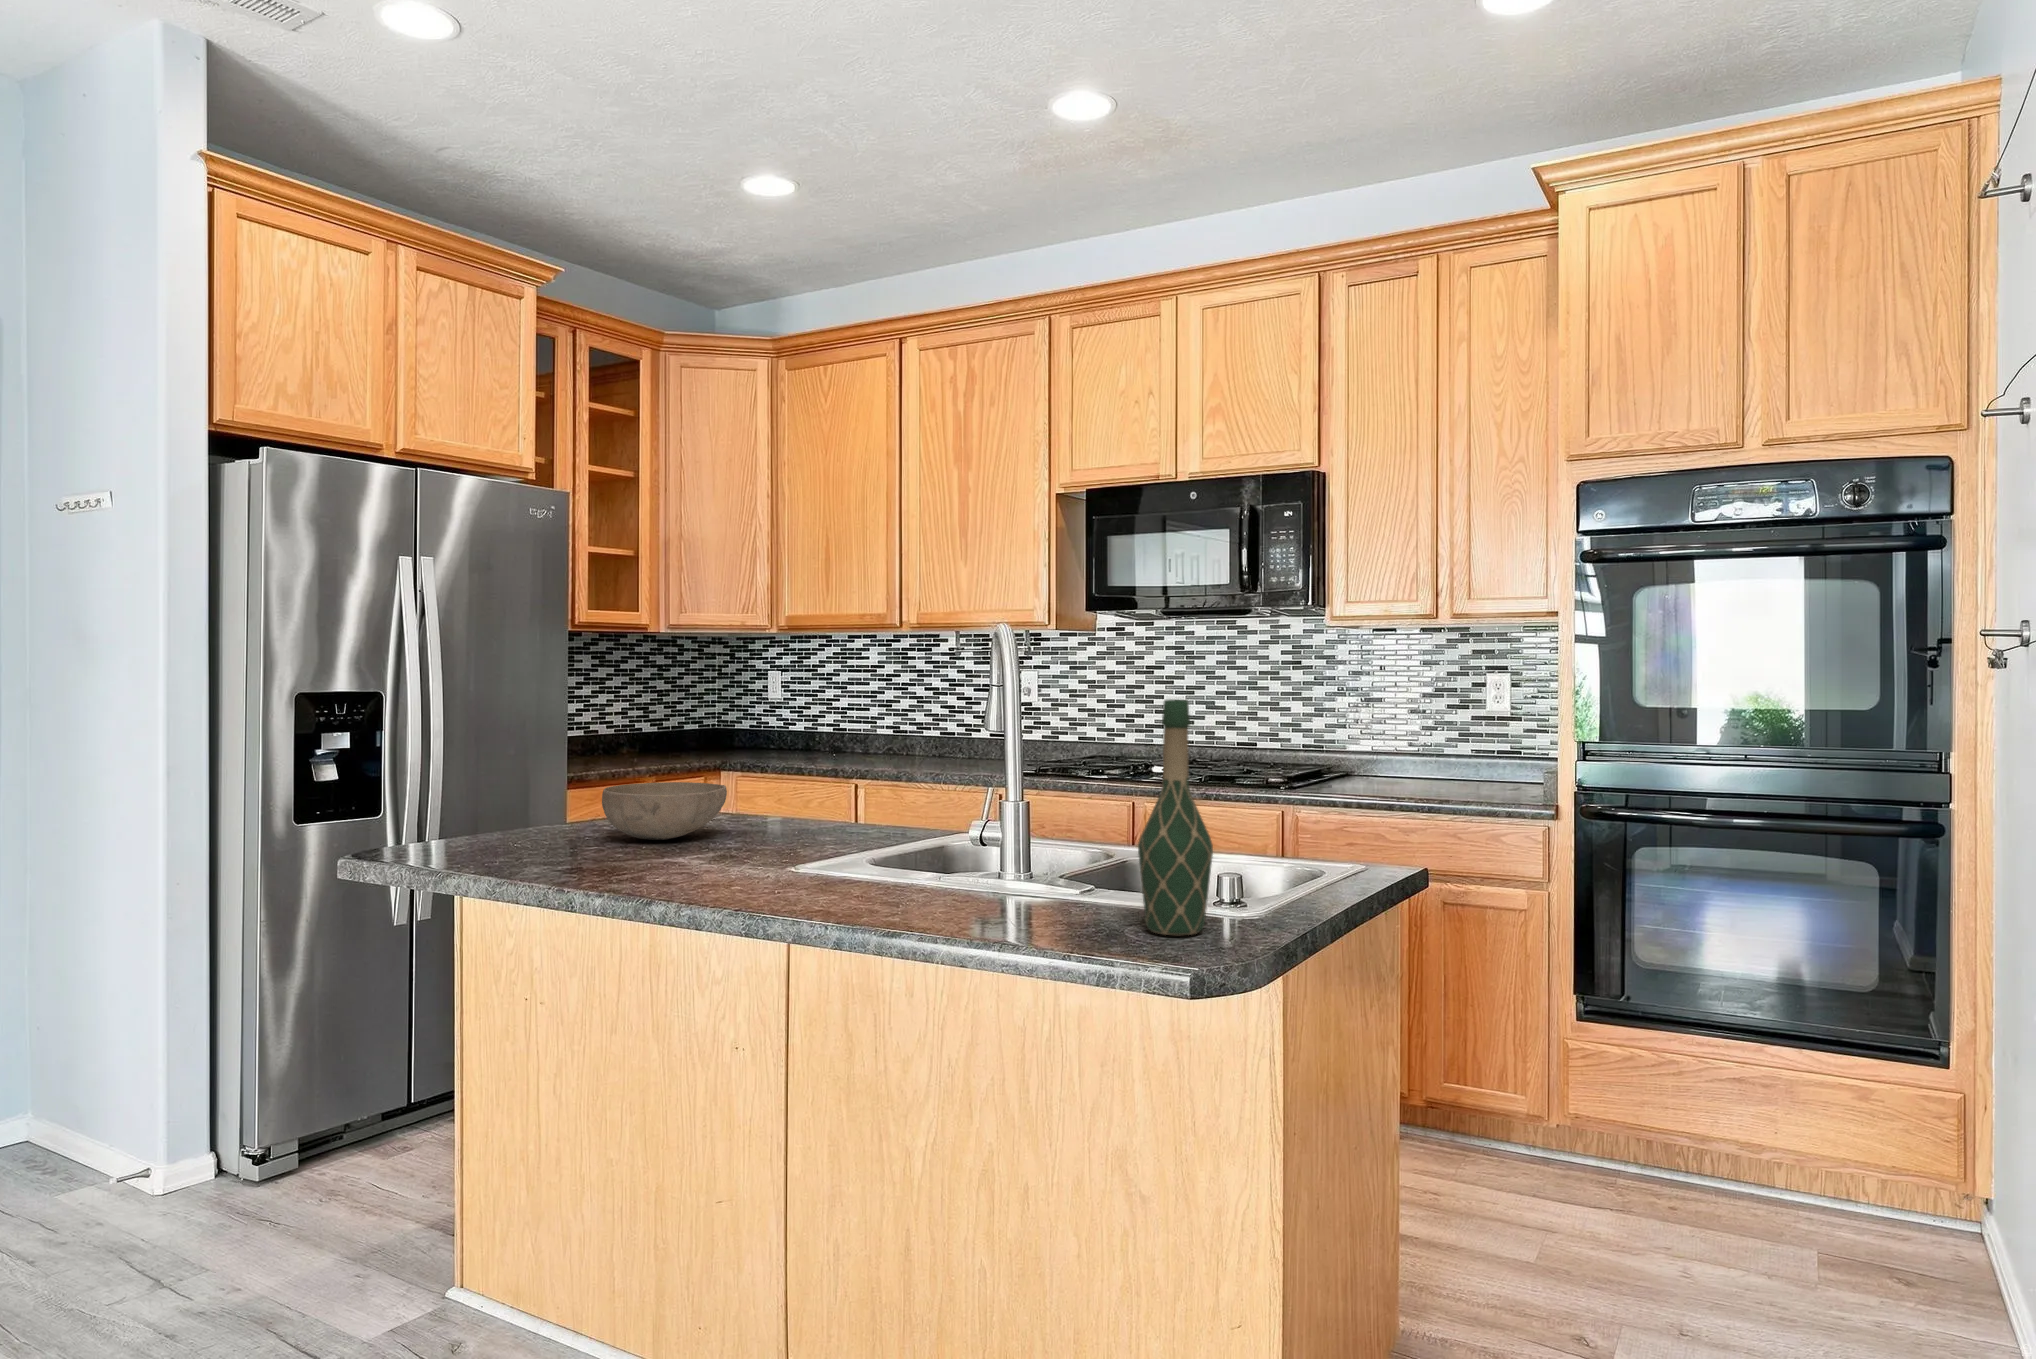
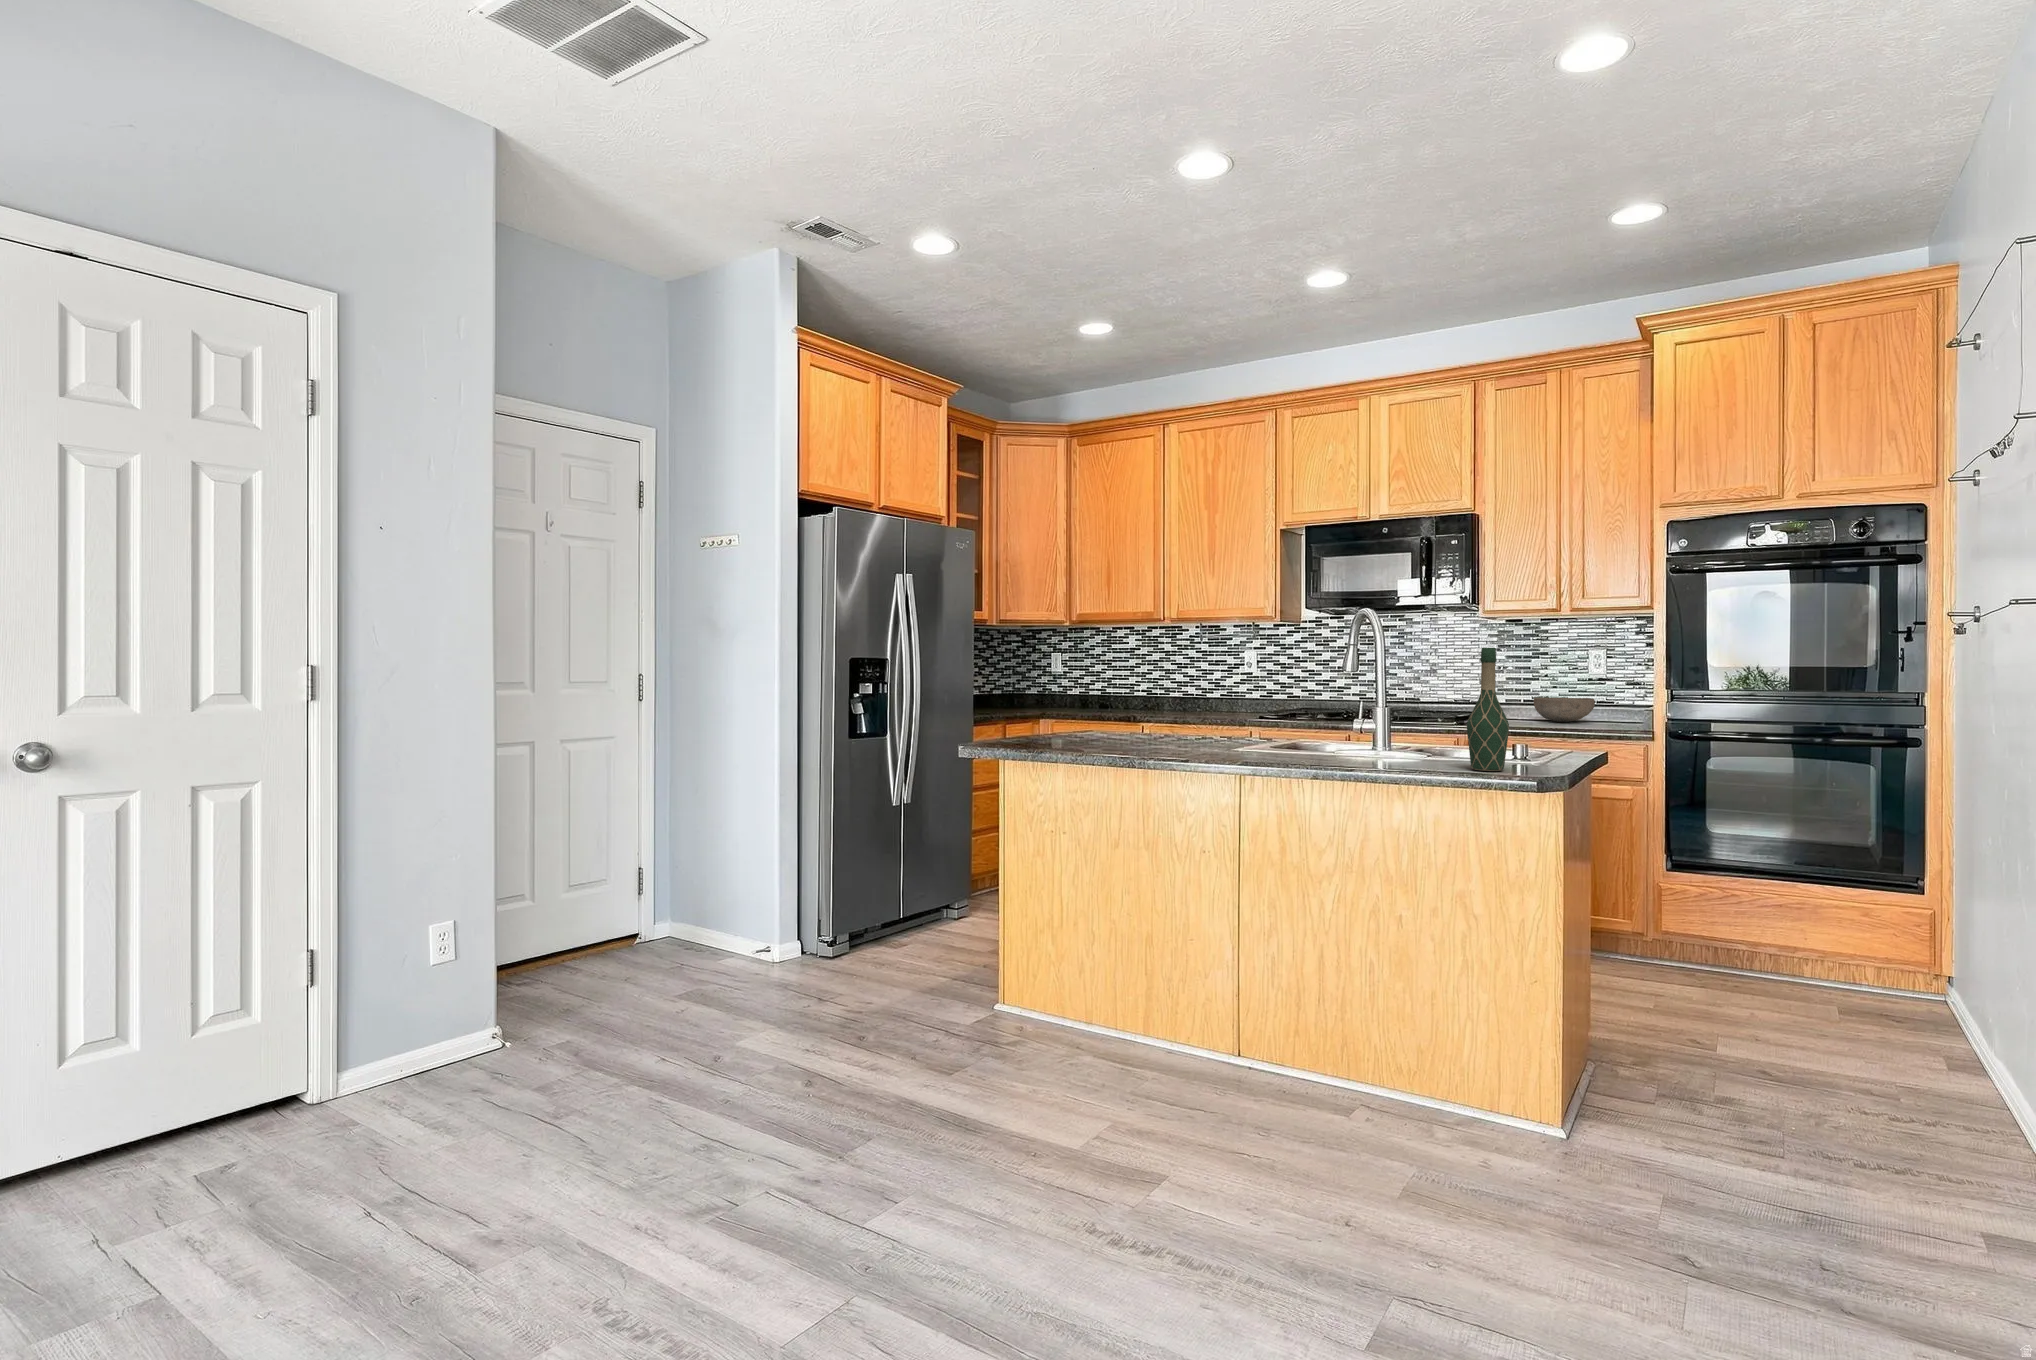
bowl: present [602,782,727,840] -> present [1534,697,1595,722]

